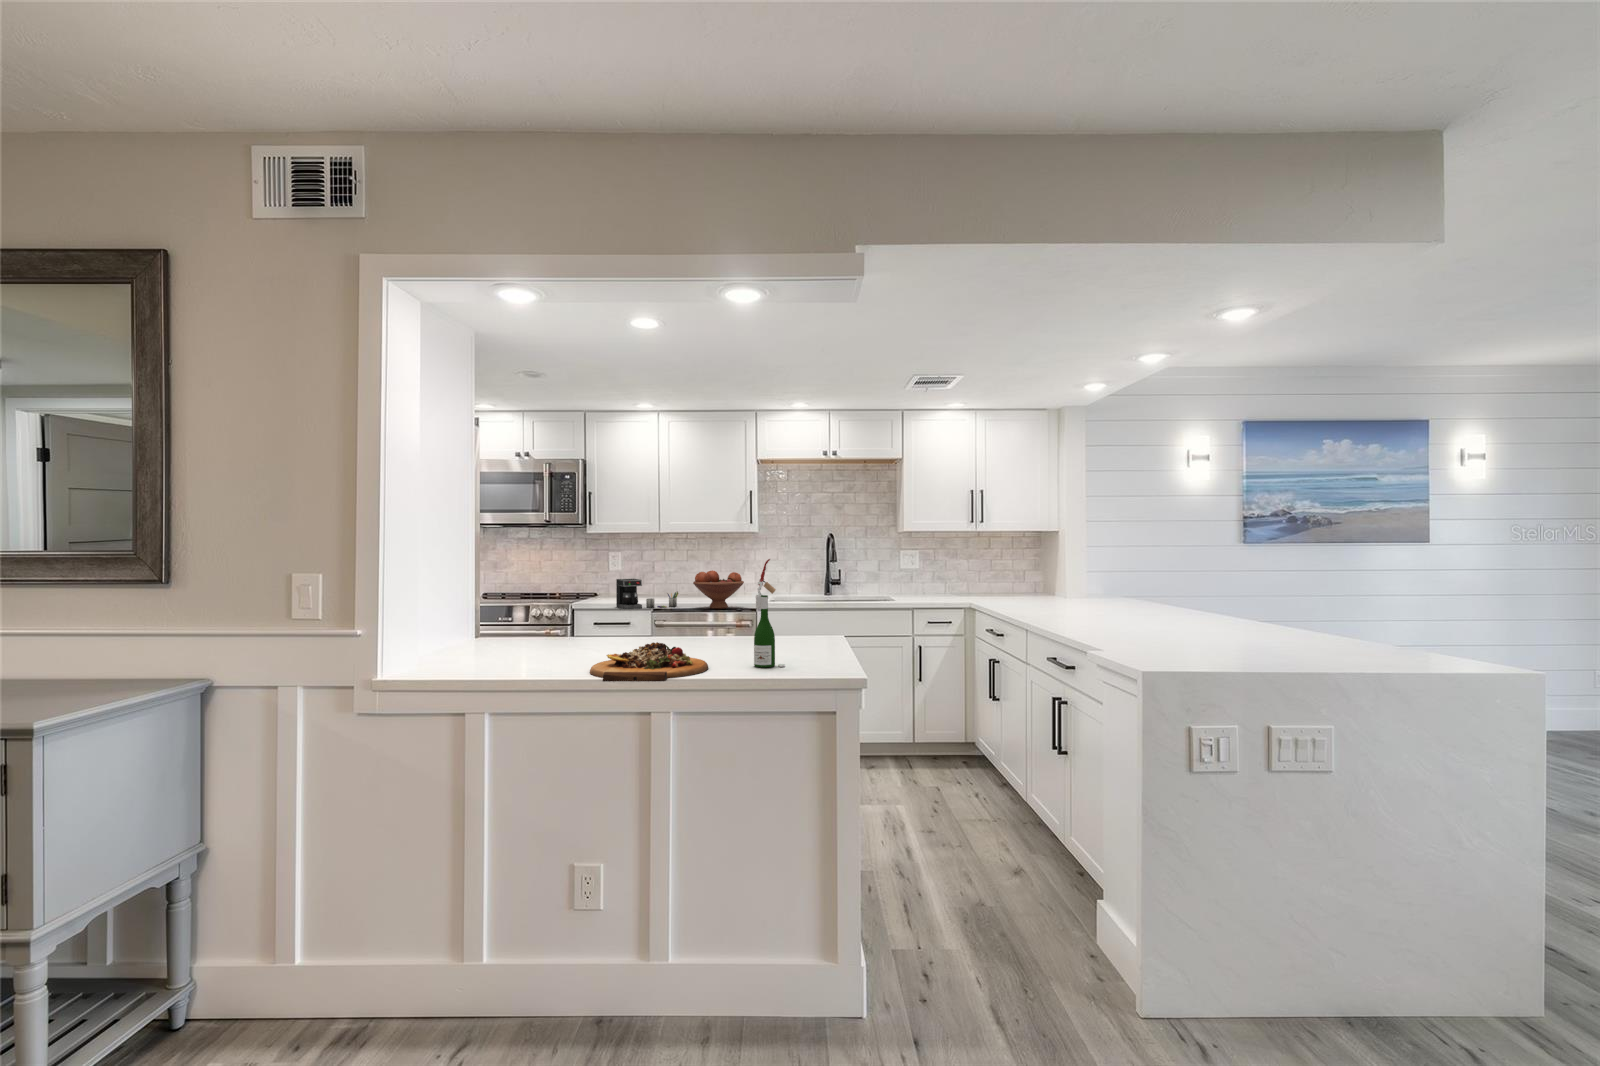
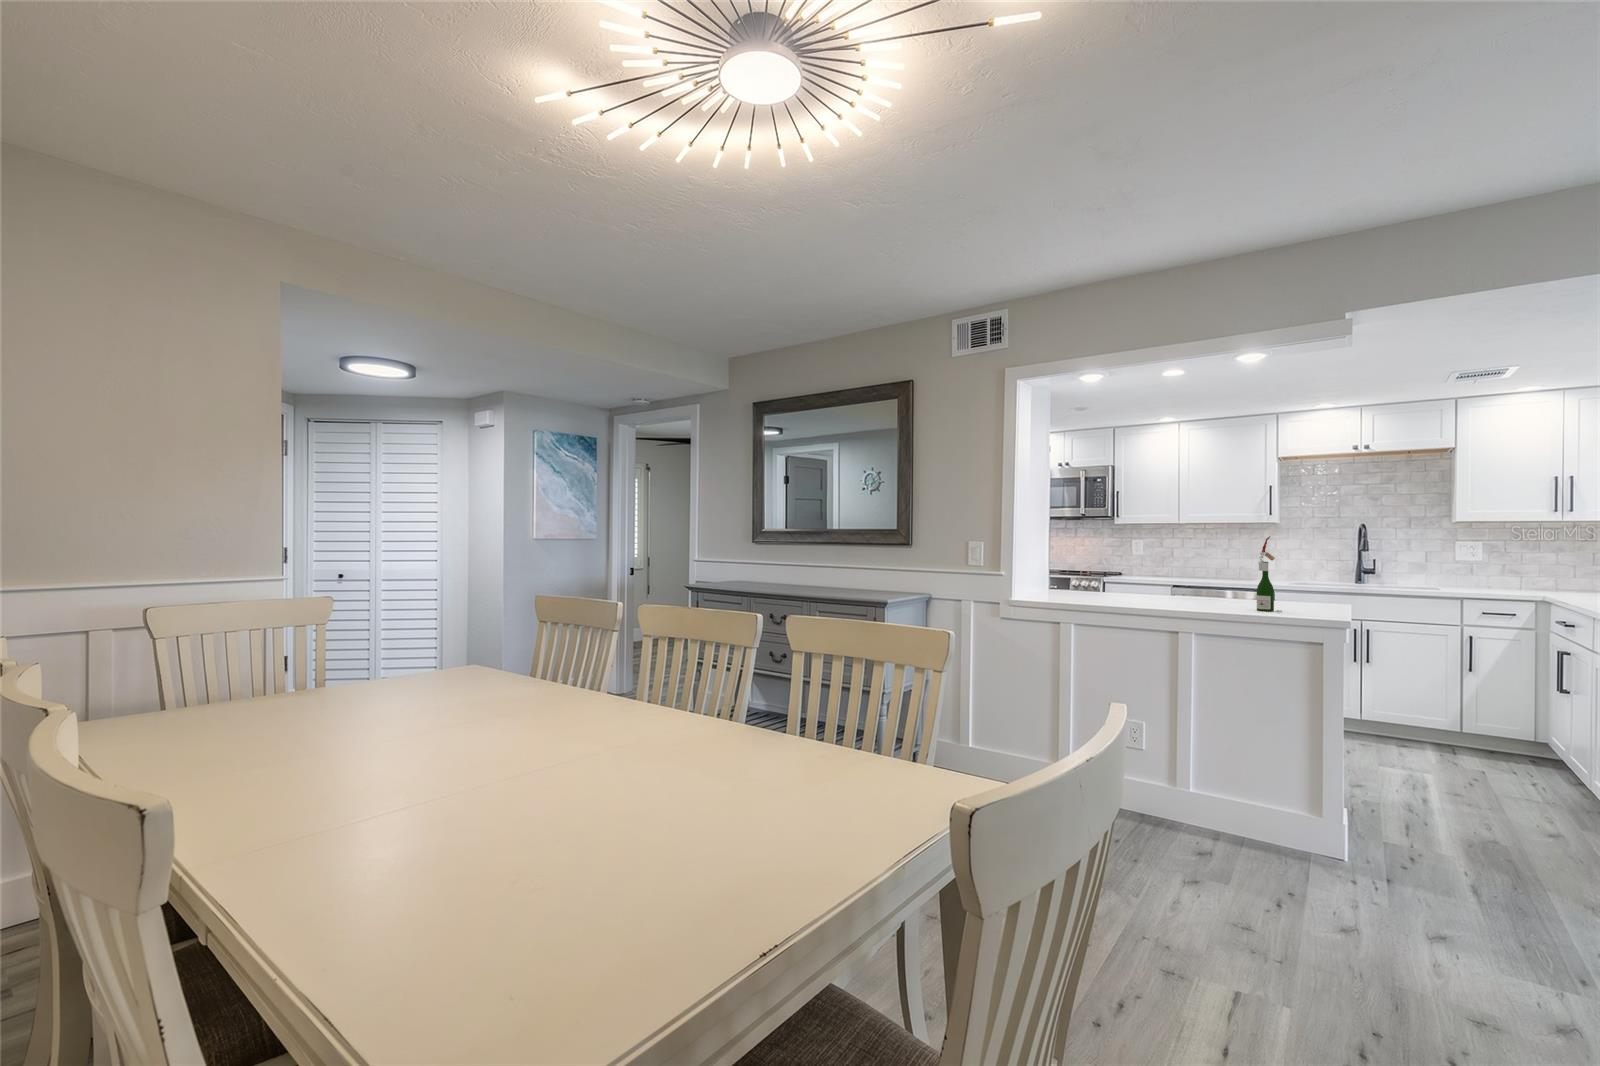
fruit bowl: present [693,570,744,609] -> none [1210,556,1261,589]
coffee maker: present [616,579,678,609] -> none [1139,561,1196,586]
cutting board: present [590,642,708,681] -> none [1136,590,1220,610]

